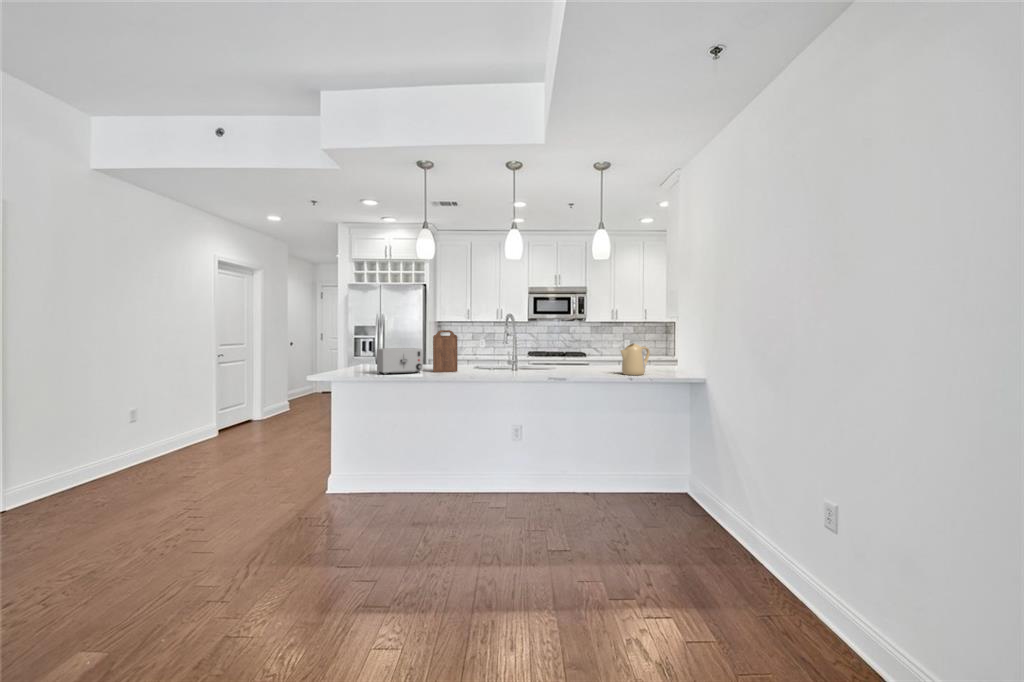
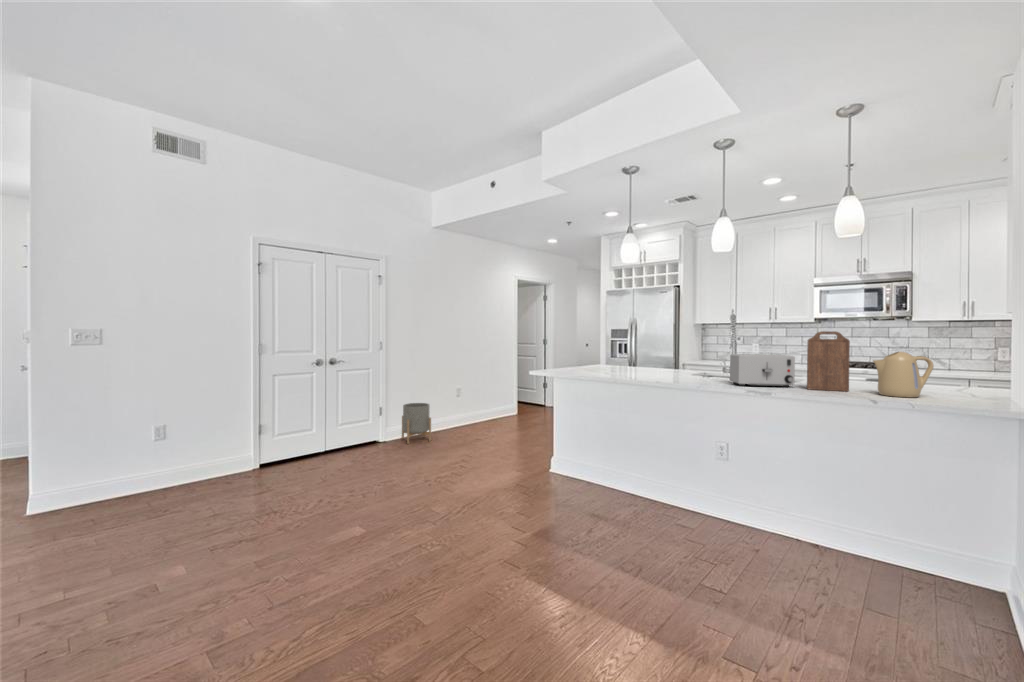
cutting board: present [433,330,458,372] -> present [807,331,850,391]
toaster: present [377,348,423,374] -> present [730,354,795,387]
planter: none [36,439,106,509] -> present [402,403,431,444]

